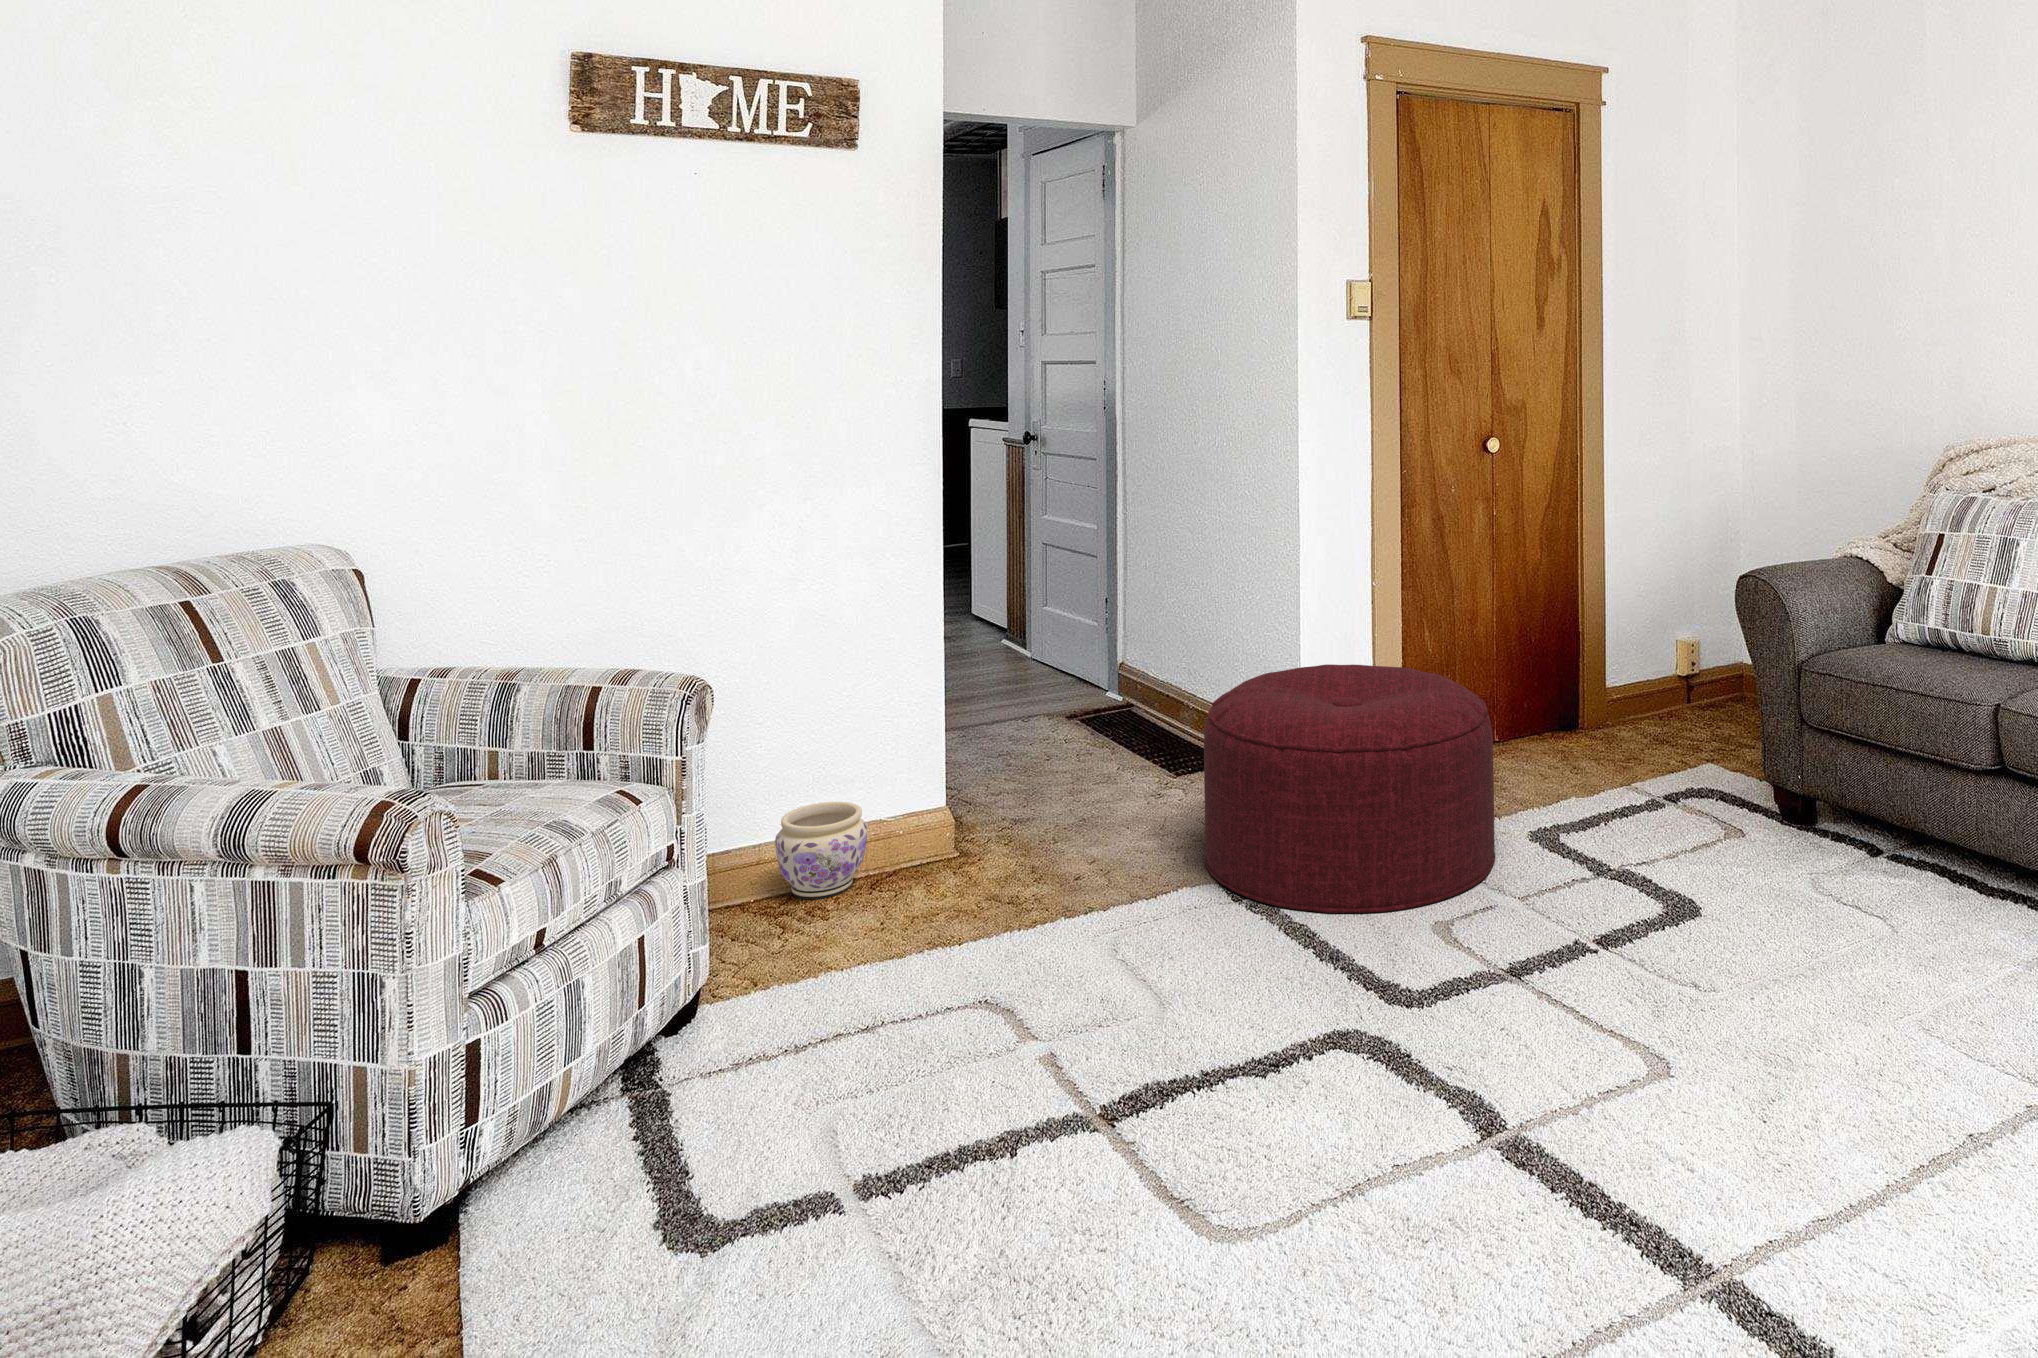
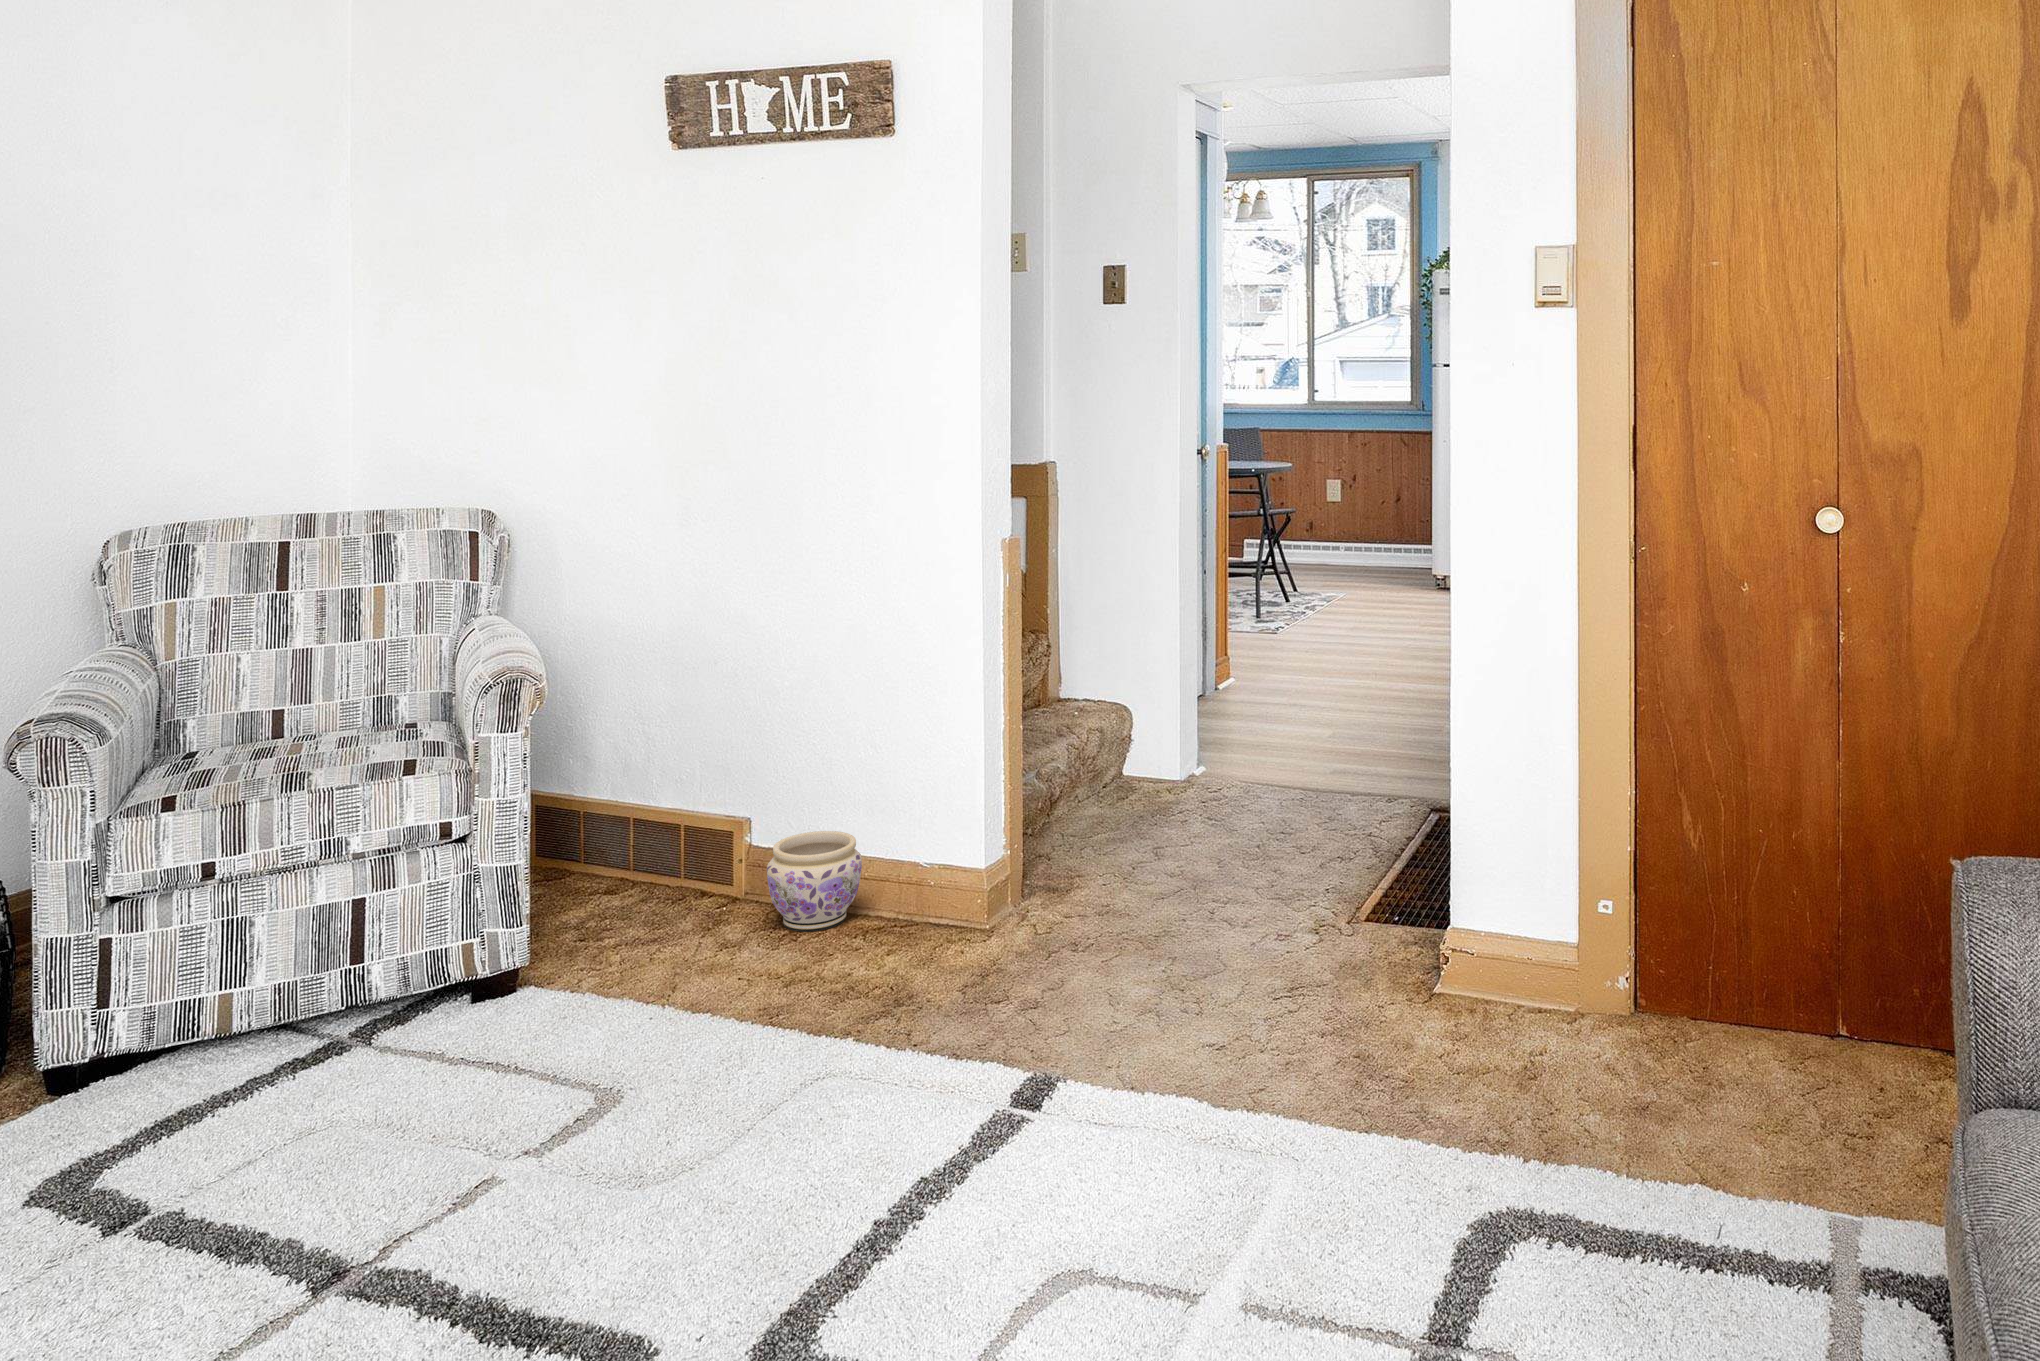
ottoman: present [1204,665,1495,913] -> none [988,817,1424,1235]

